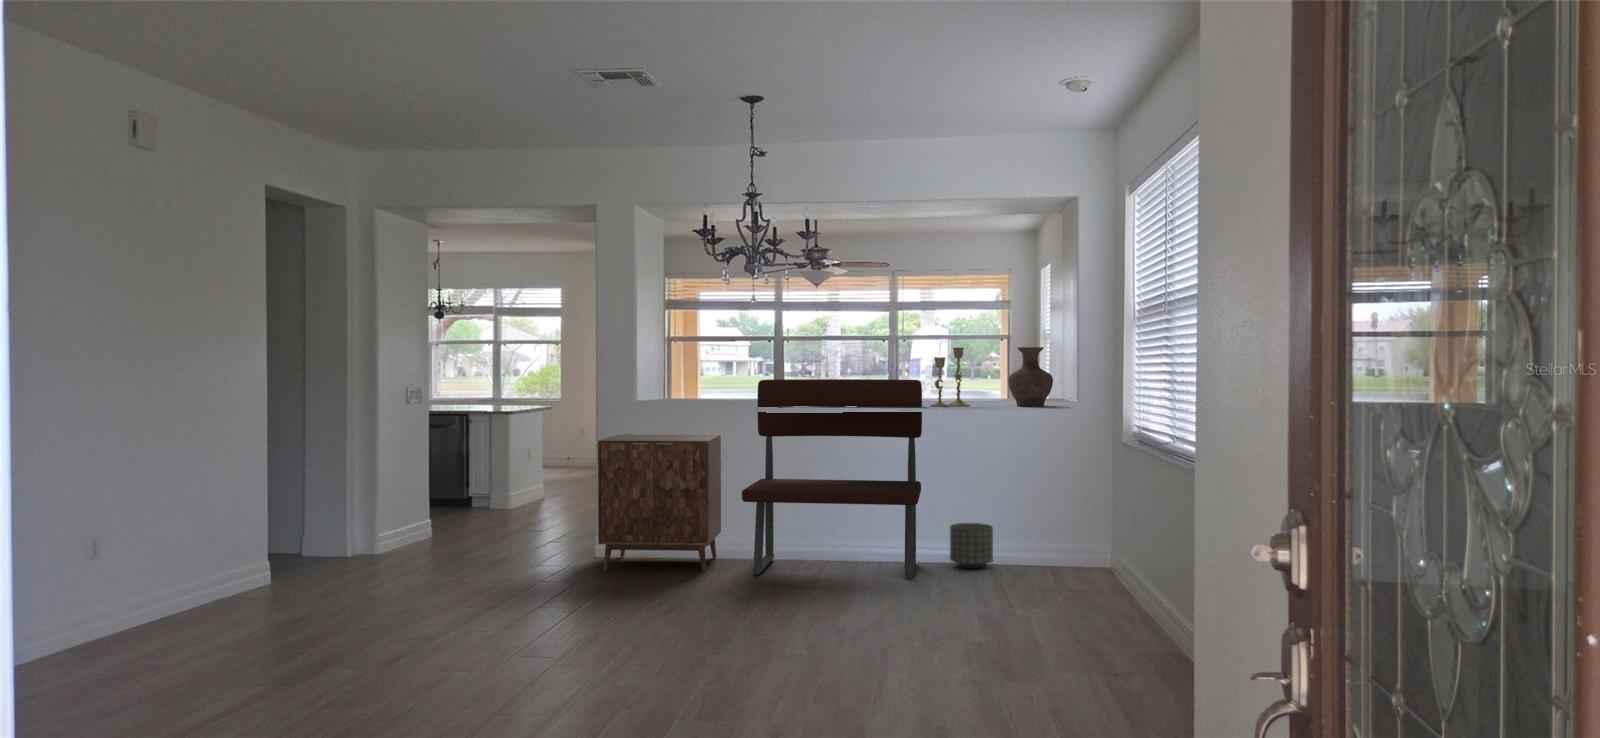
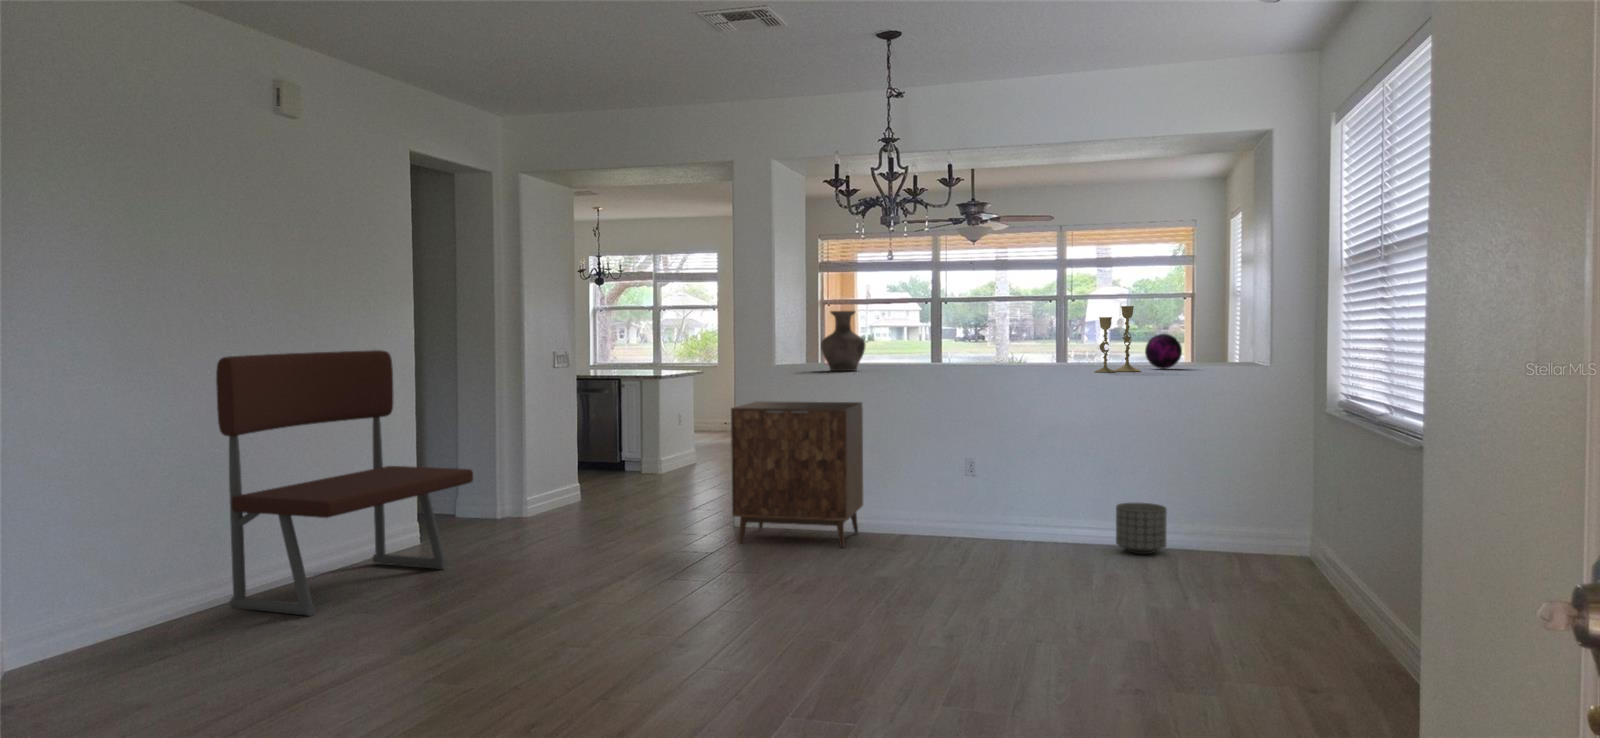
vase: present [1008,347,1053,406] -> present [821,311,866,371]
decorative orb: none [973,372,1004,403] -> present [1145,334,1182,369]
bench: present [742,379,922,579] -> present [216,350,473,616]

